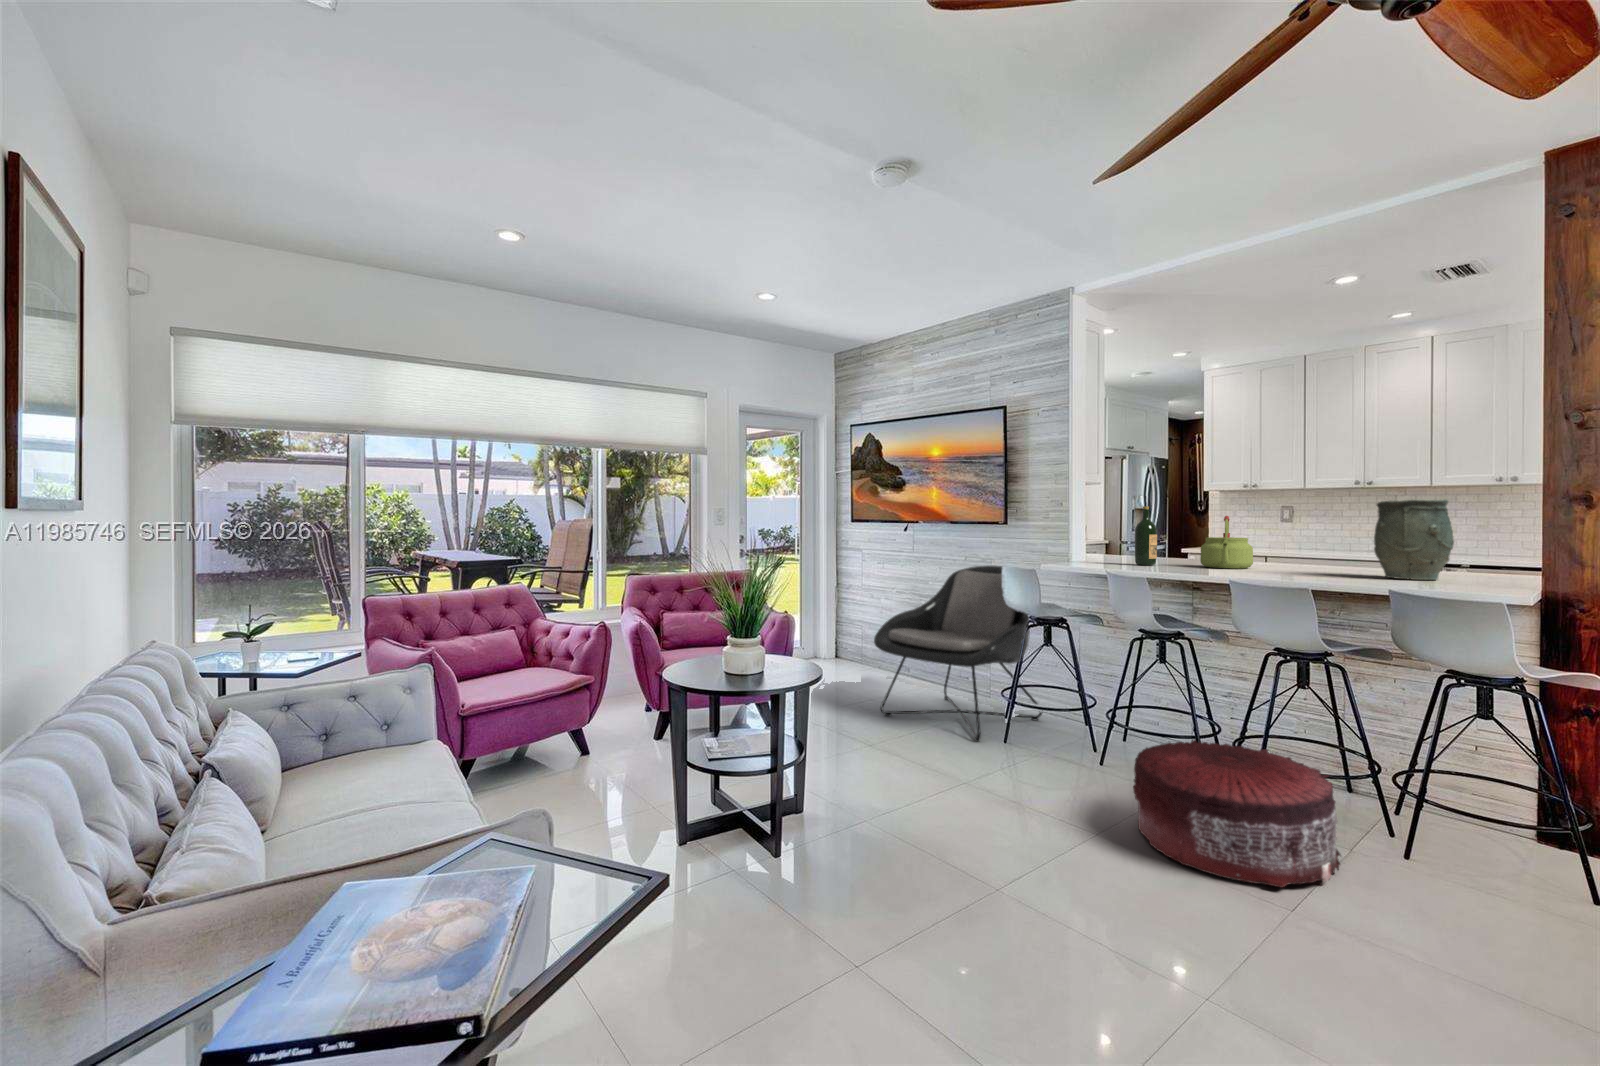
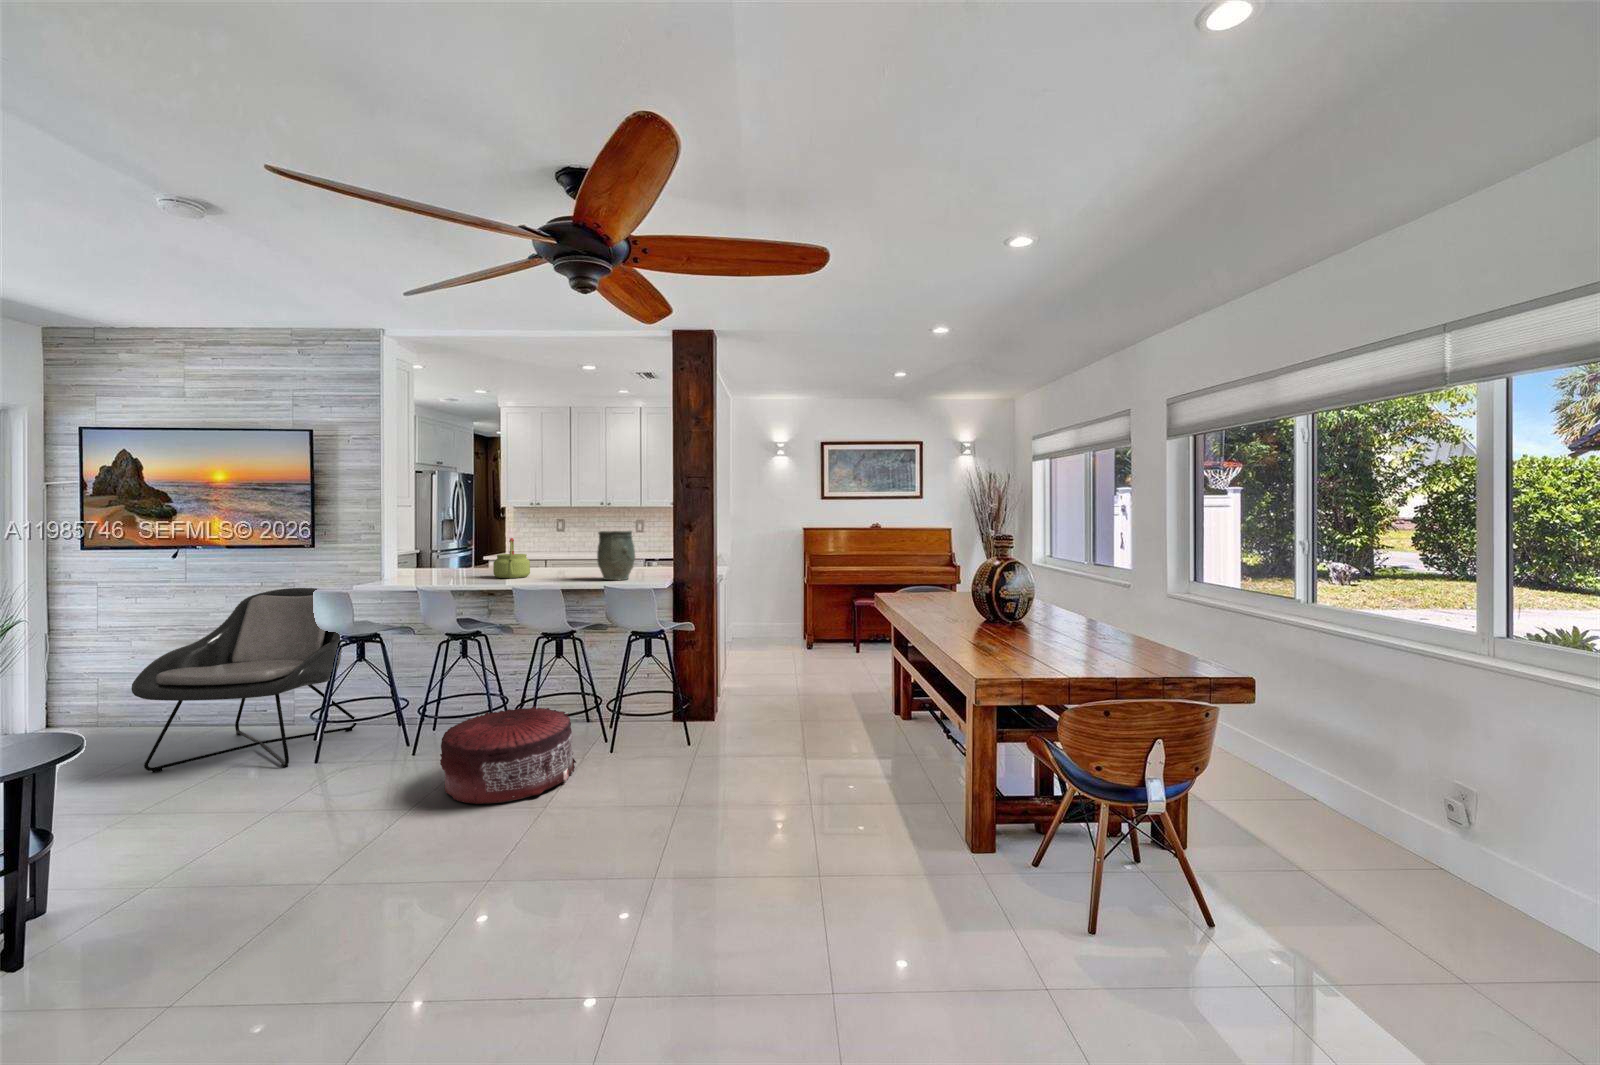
wine bottle: present [1135,506,1157,565] -> none [441,530,460,579]

